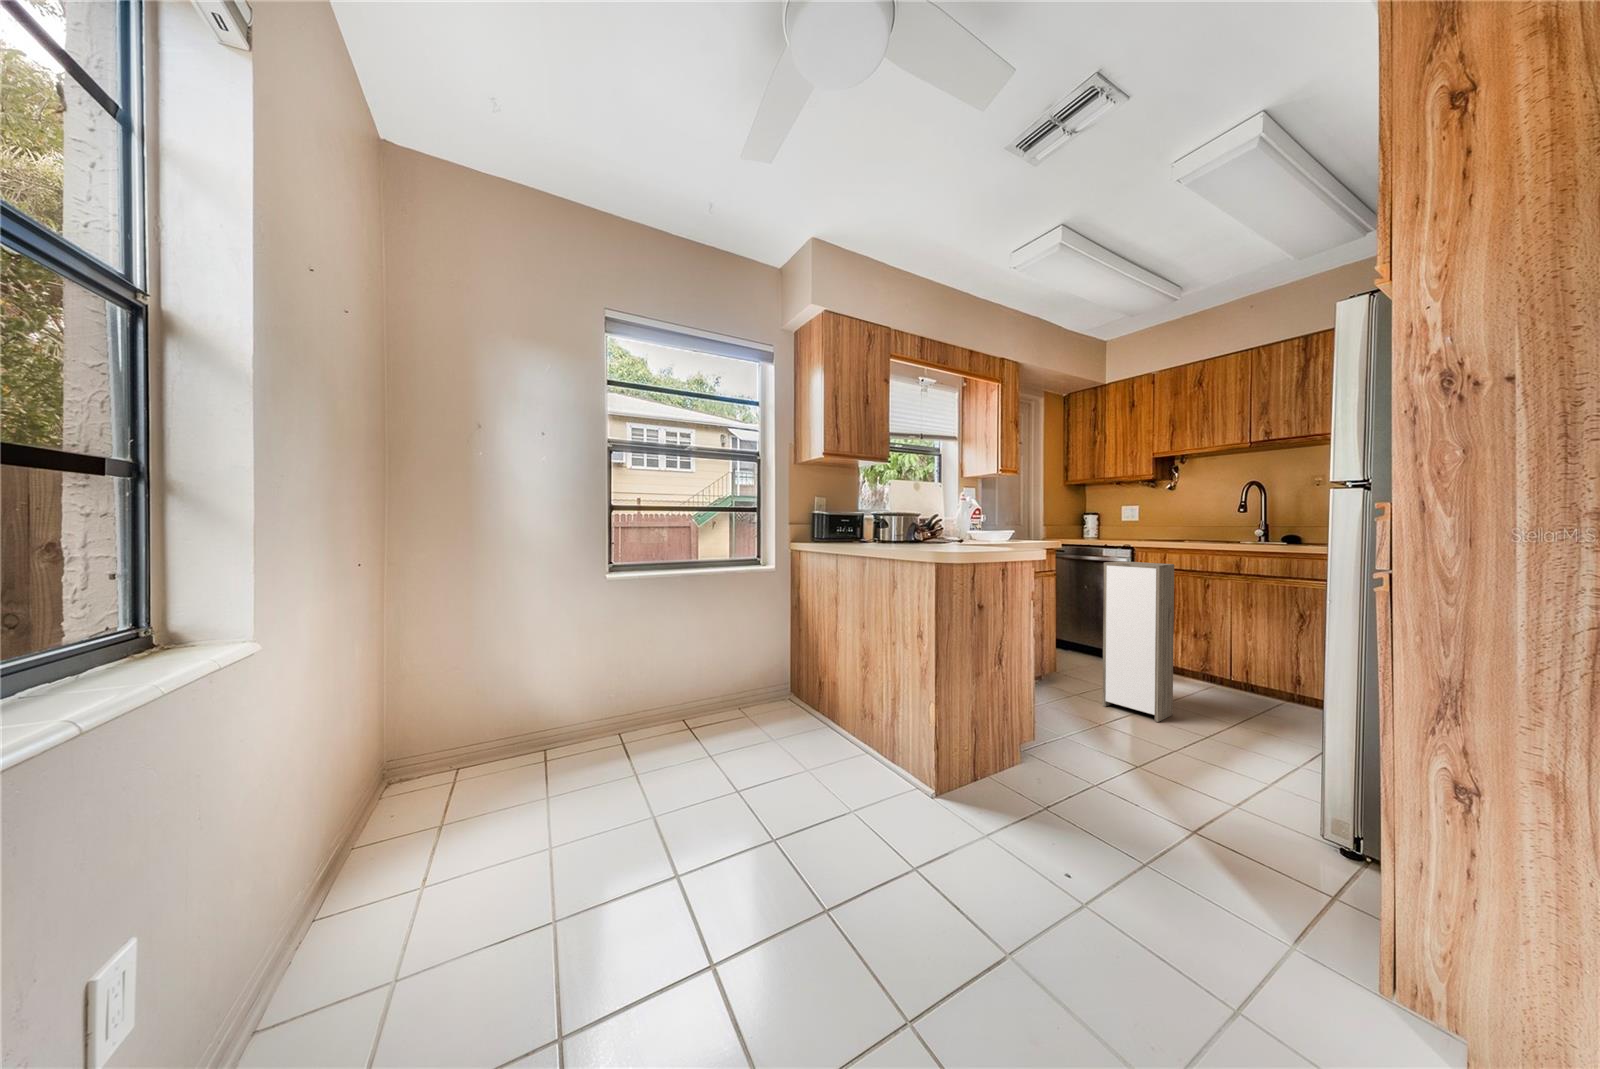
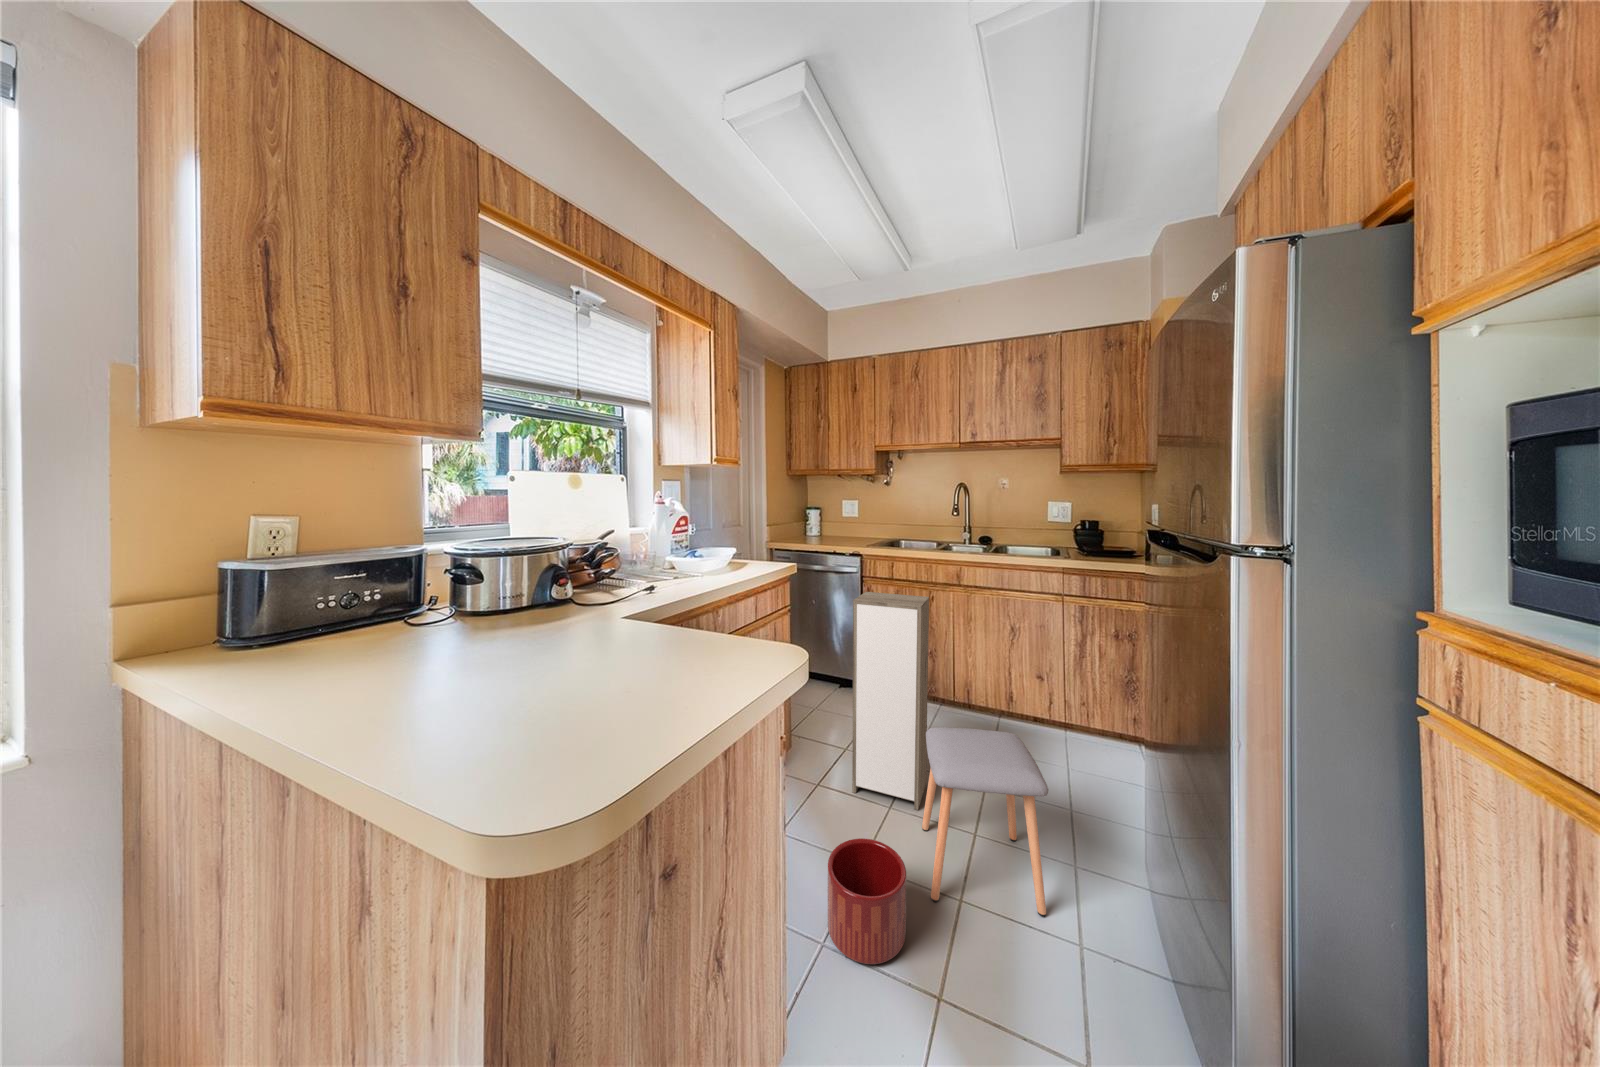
stool: none [1148,651,1247,775] -> present [922,727,1048,917]
planter: none [1066,698,1122,757] -> present [827,838,906,964]

